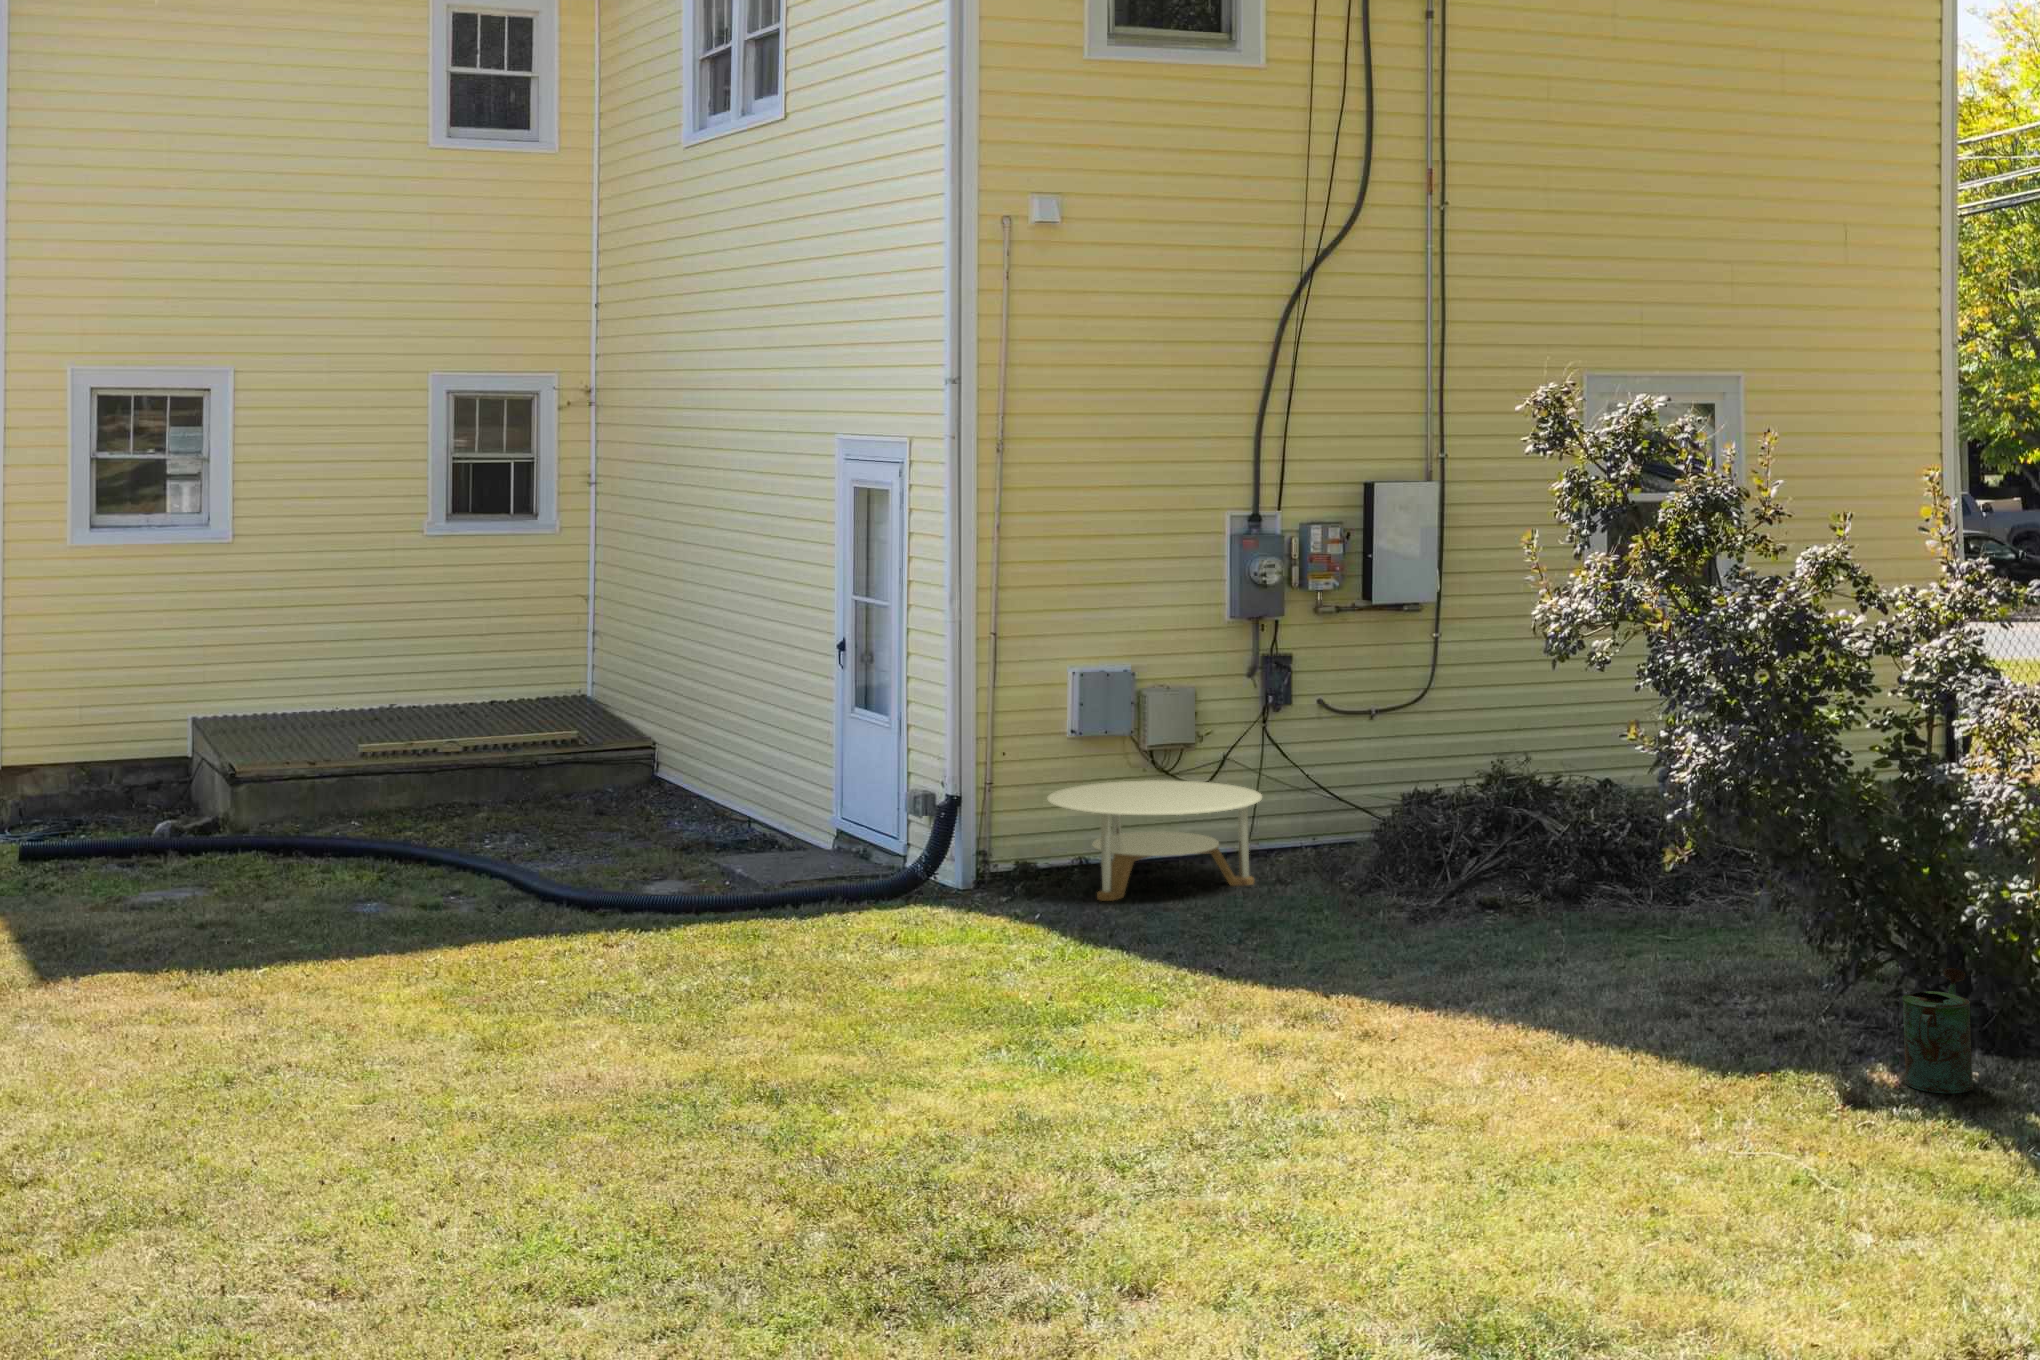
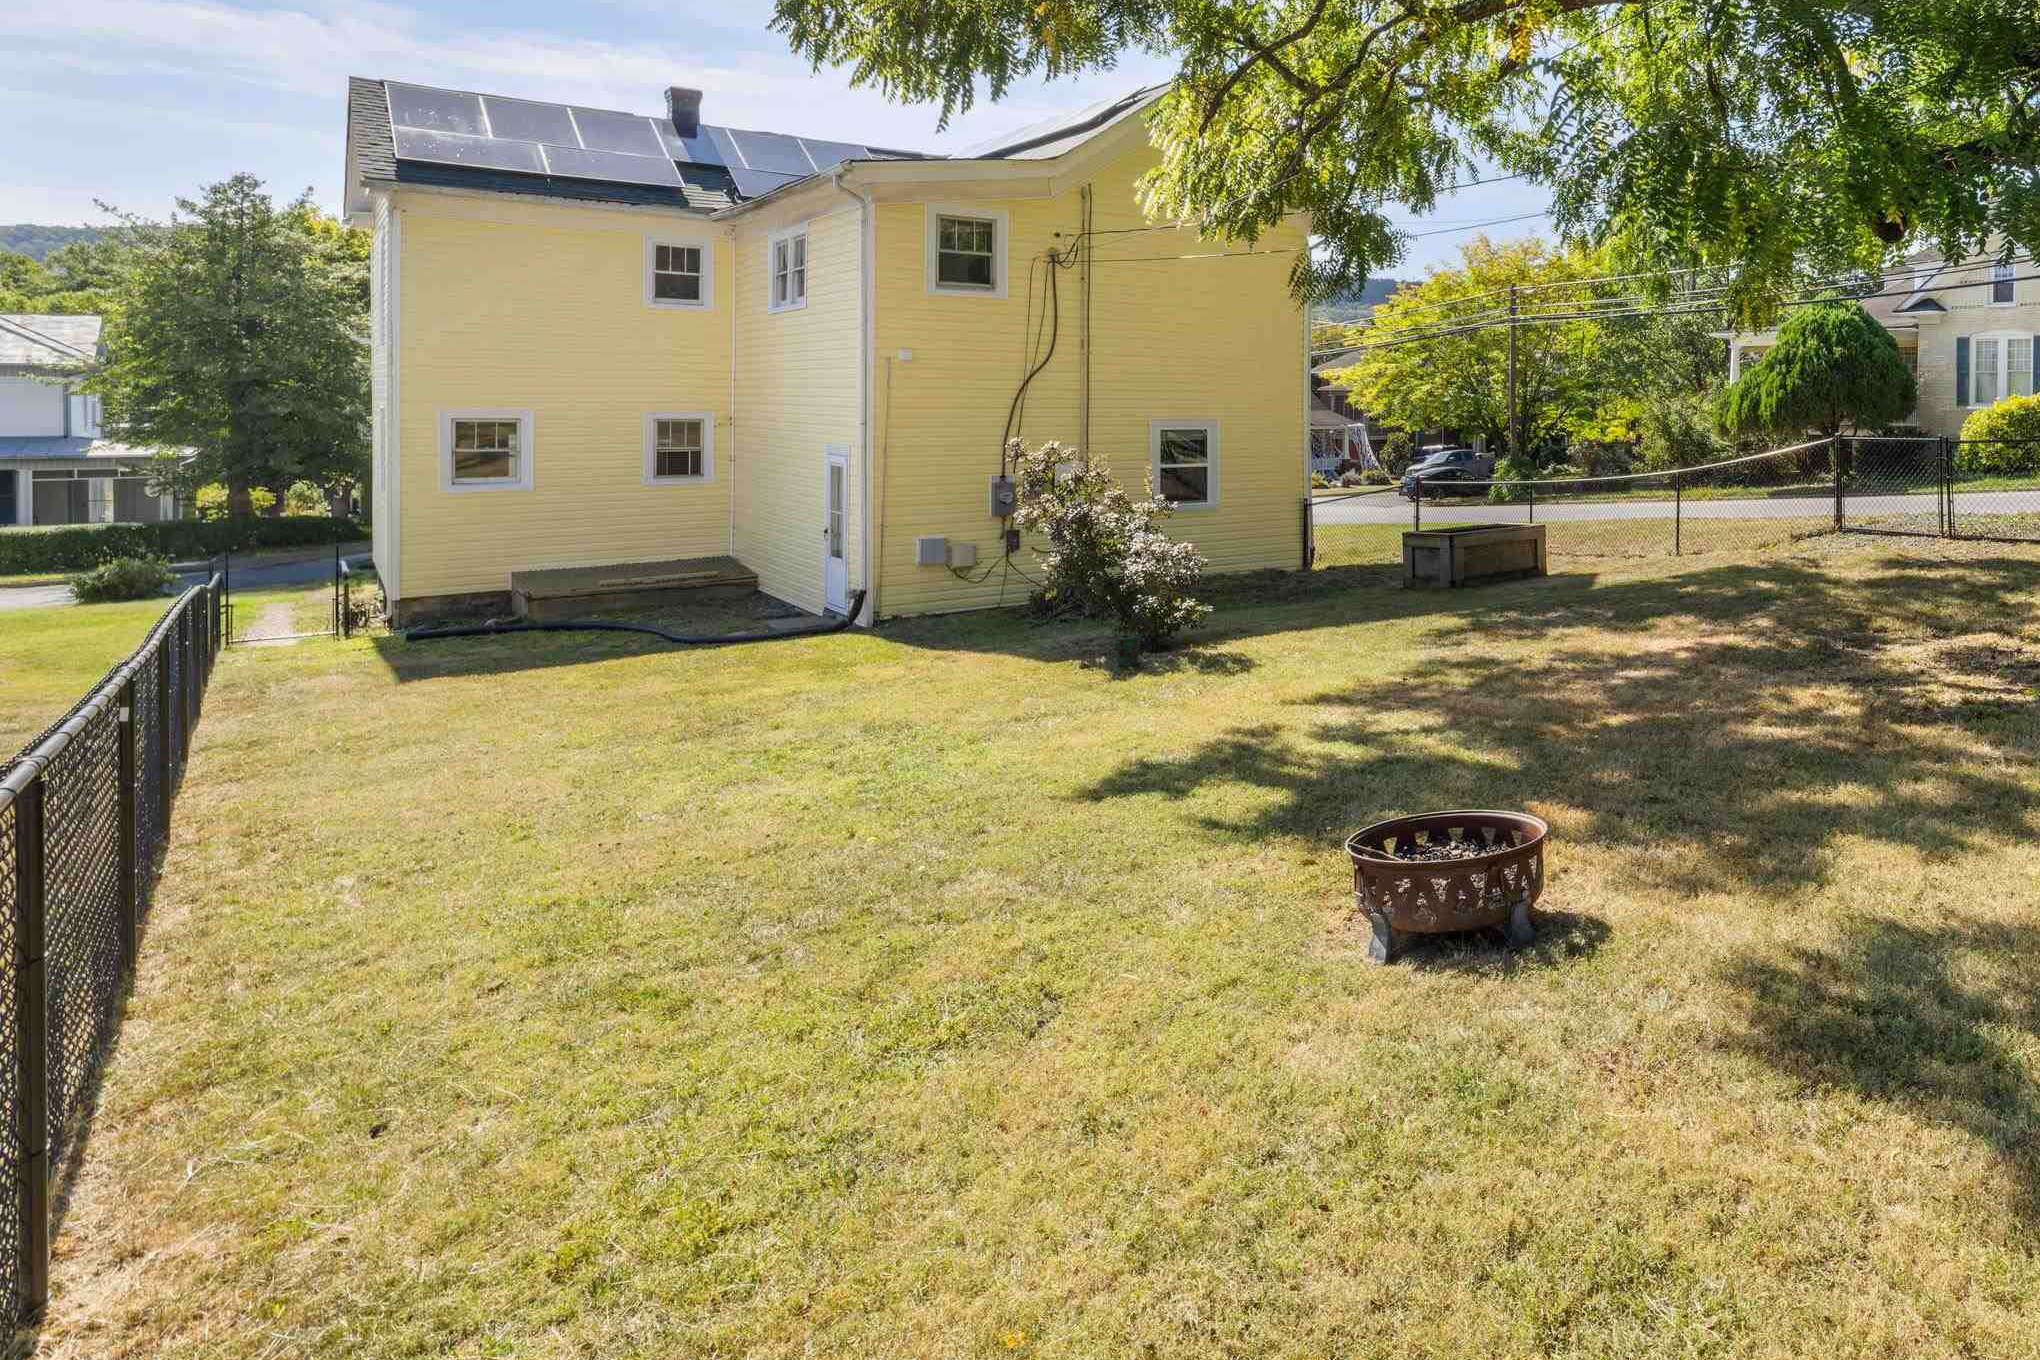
round table: present [1047,780,1262,901] -> none [893,583,986,629]

